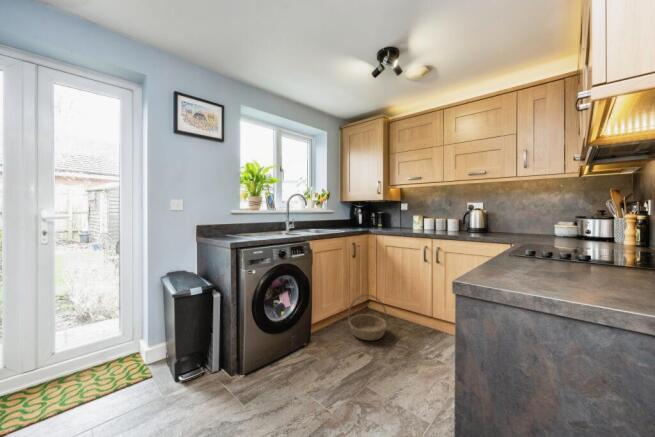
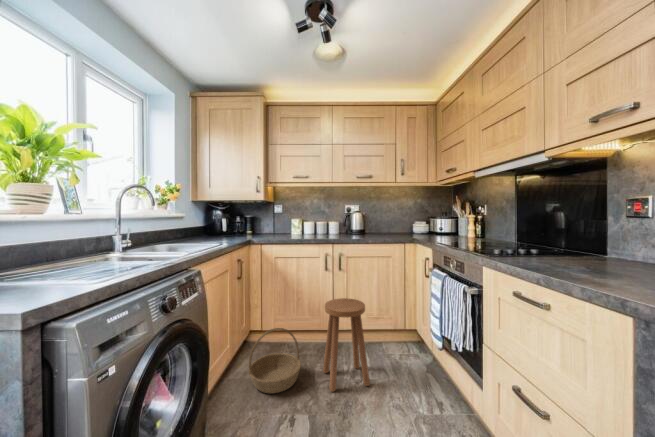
stool: none [400,283,440,364] -> present [323,298,370,392]

